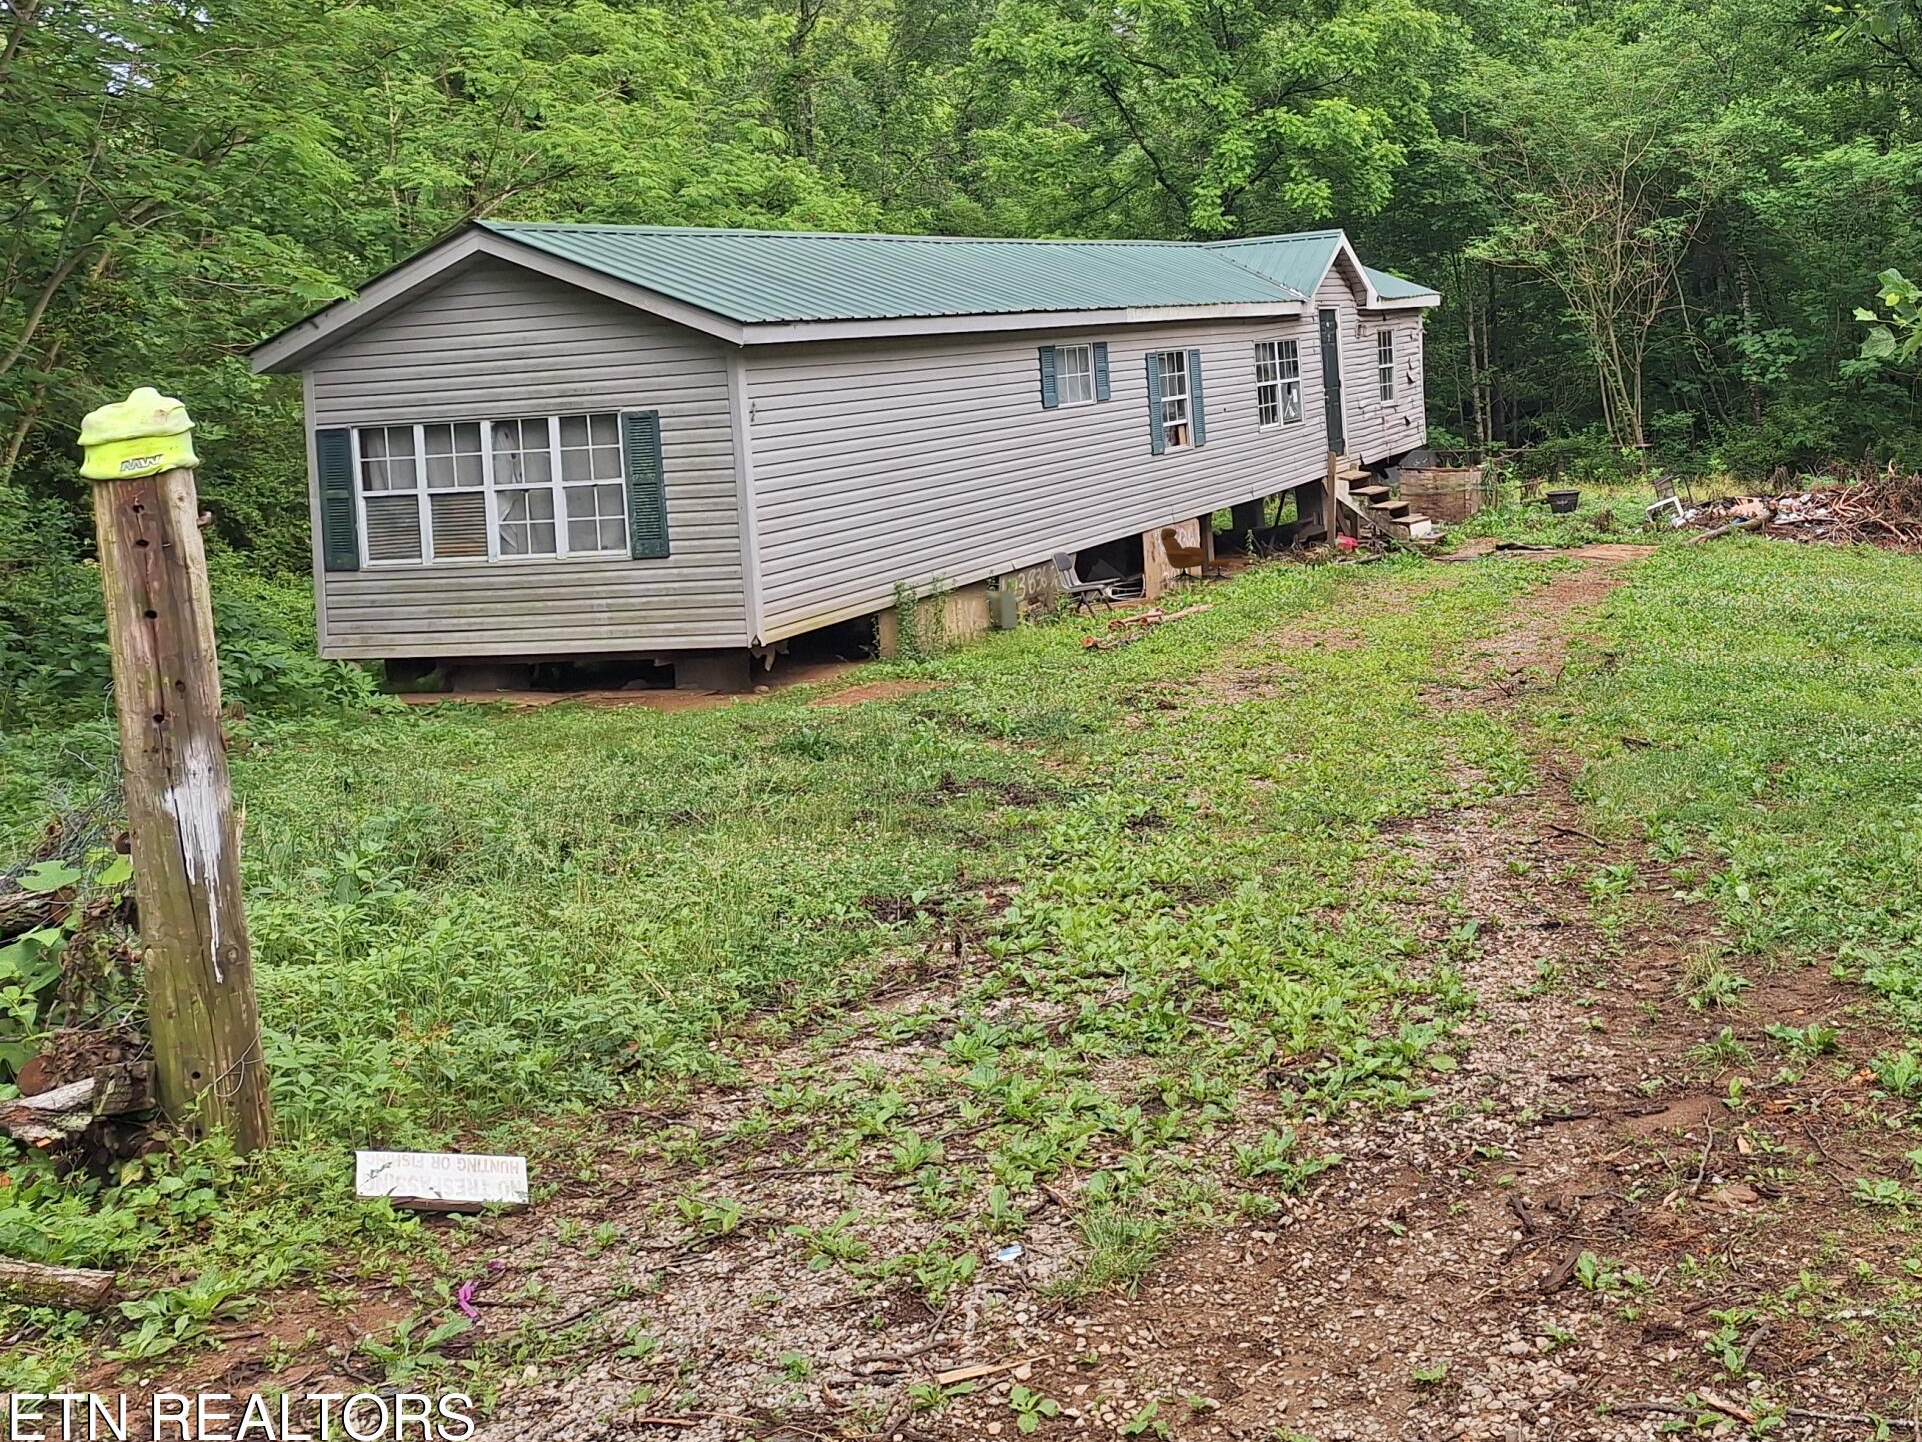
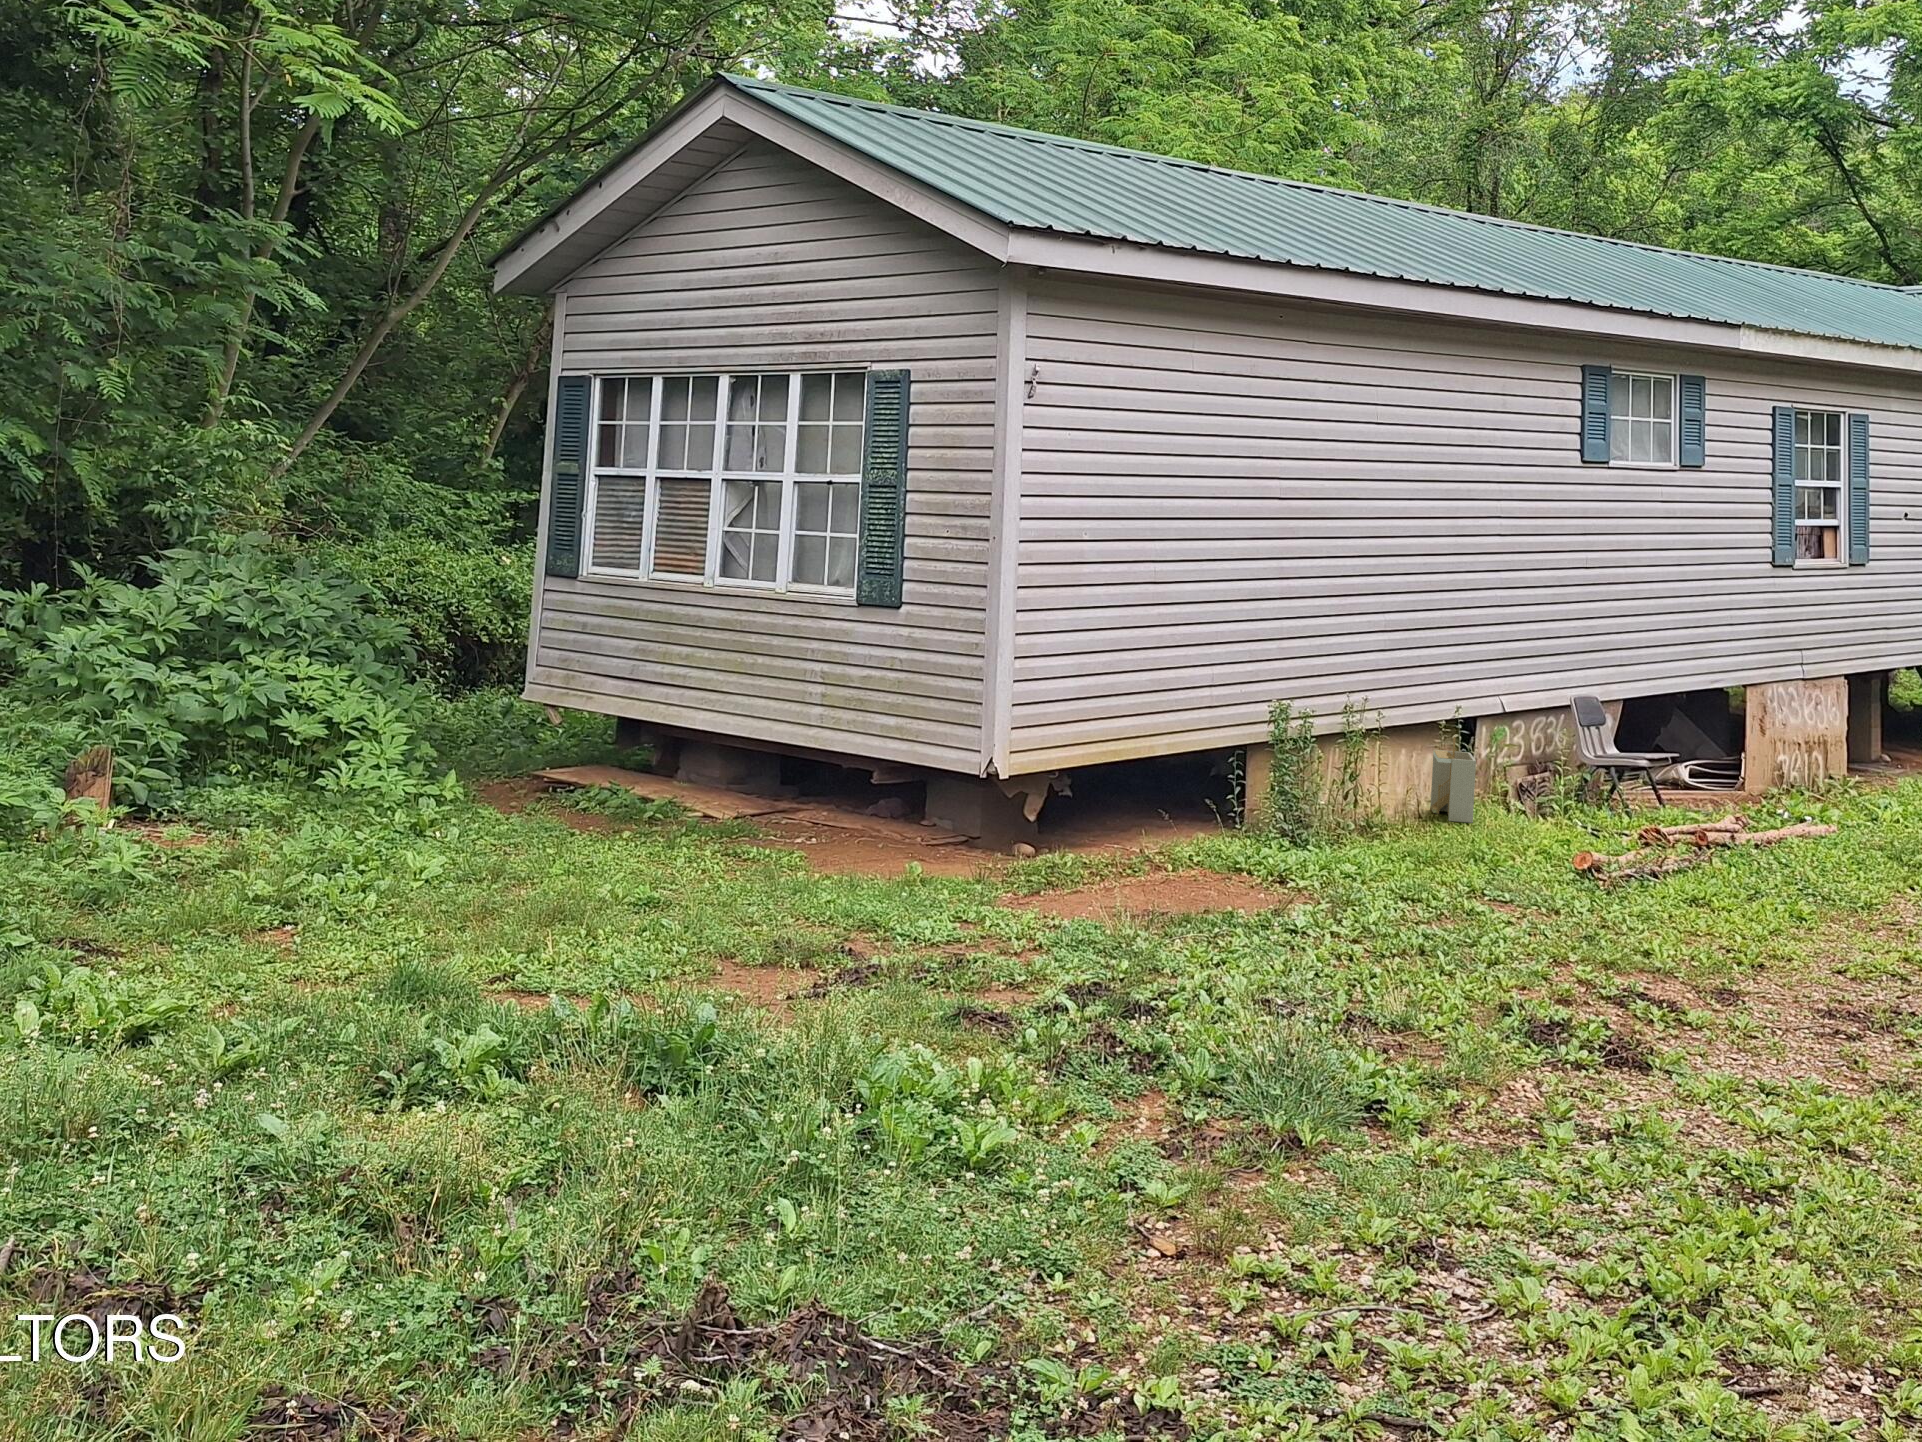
lounge chair: present [1161,528,1231,582] -> none [1772,689,1890,796]

